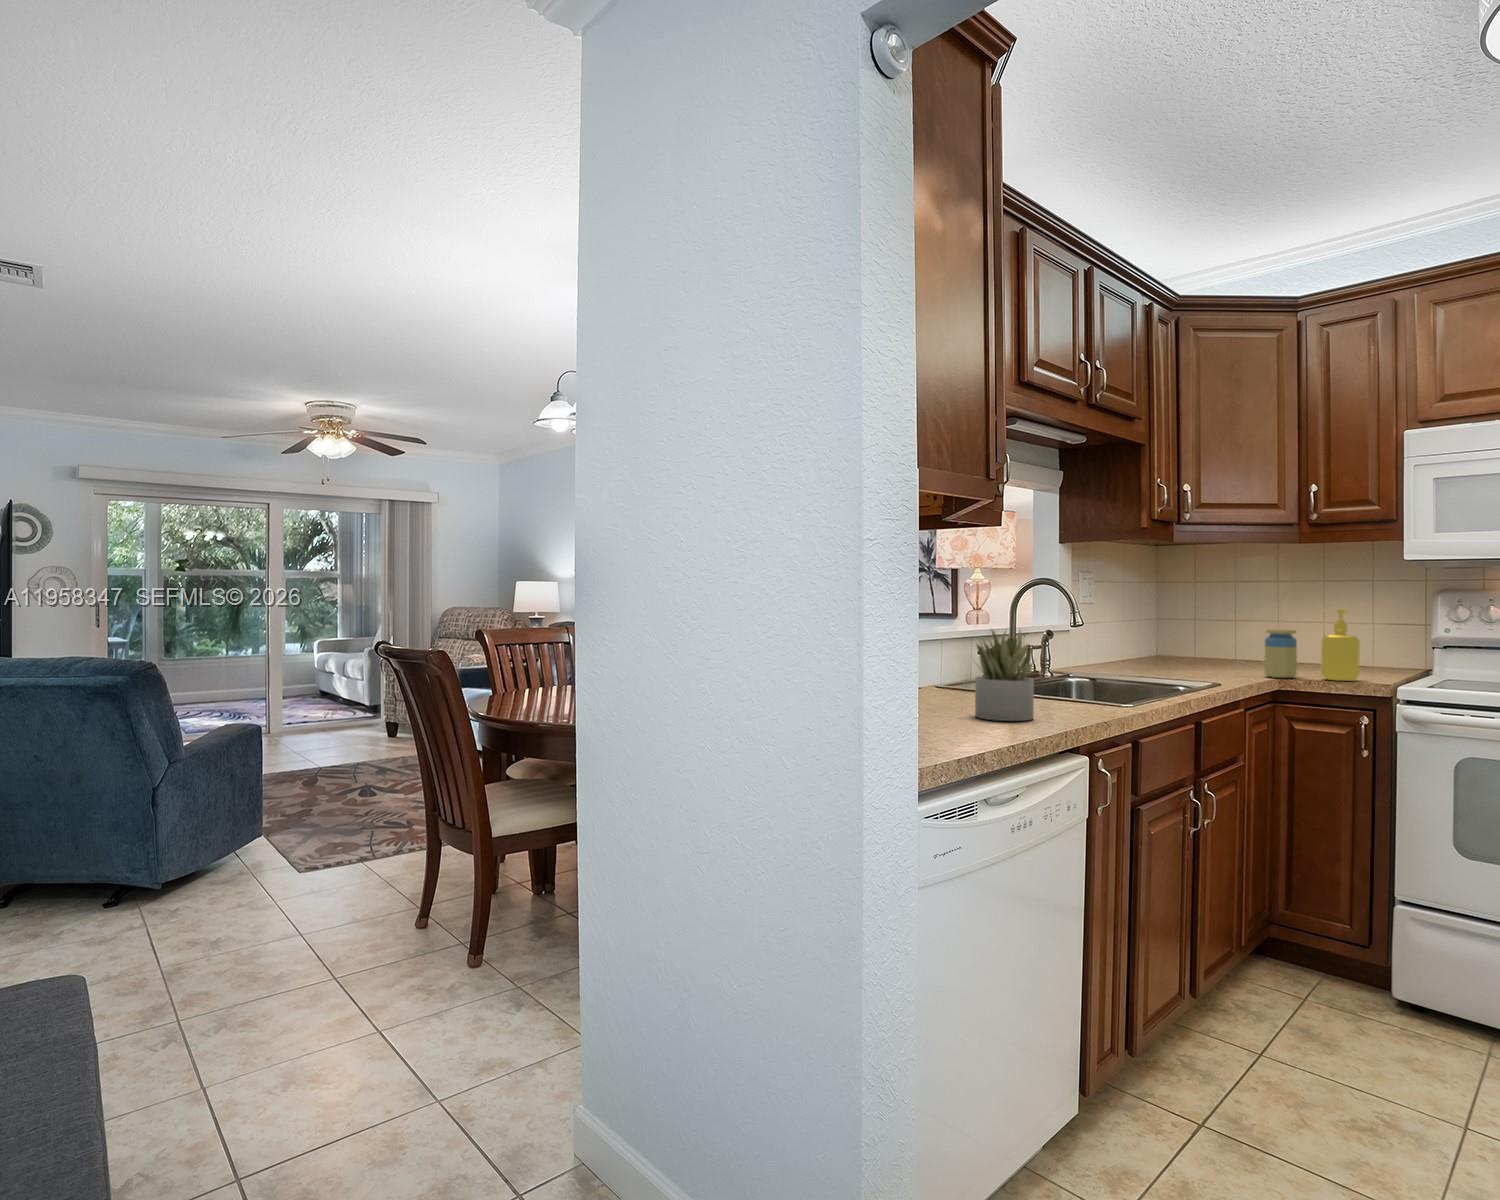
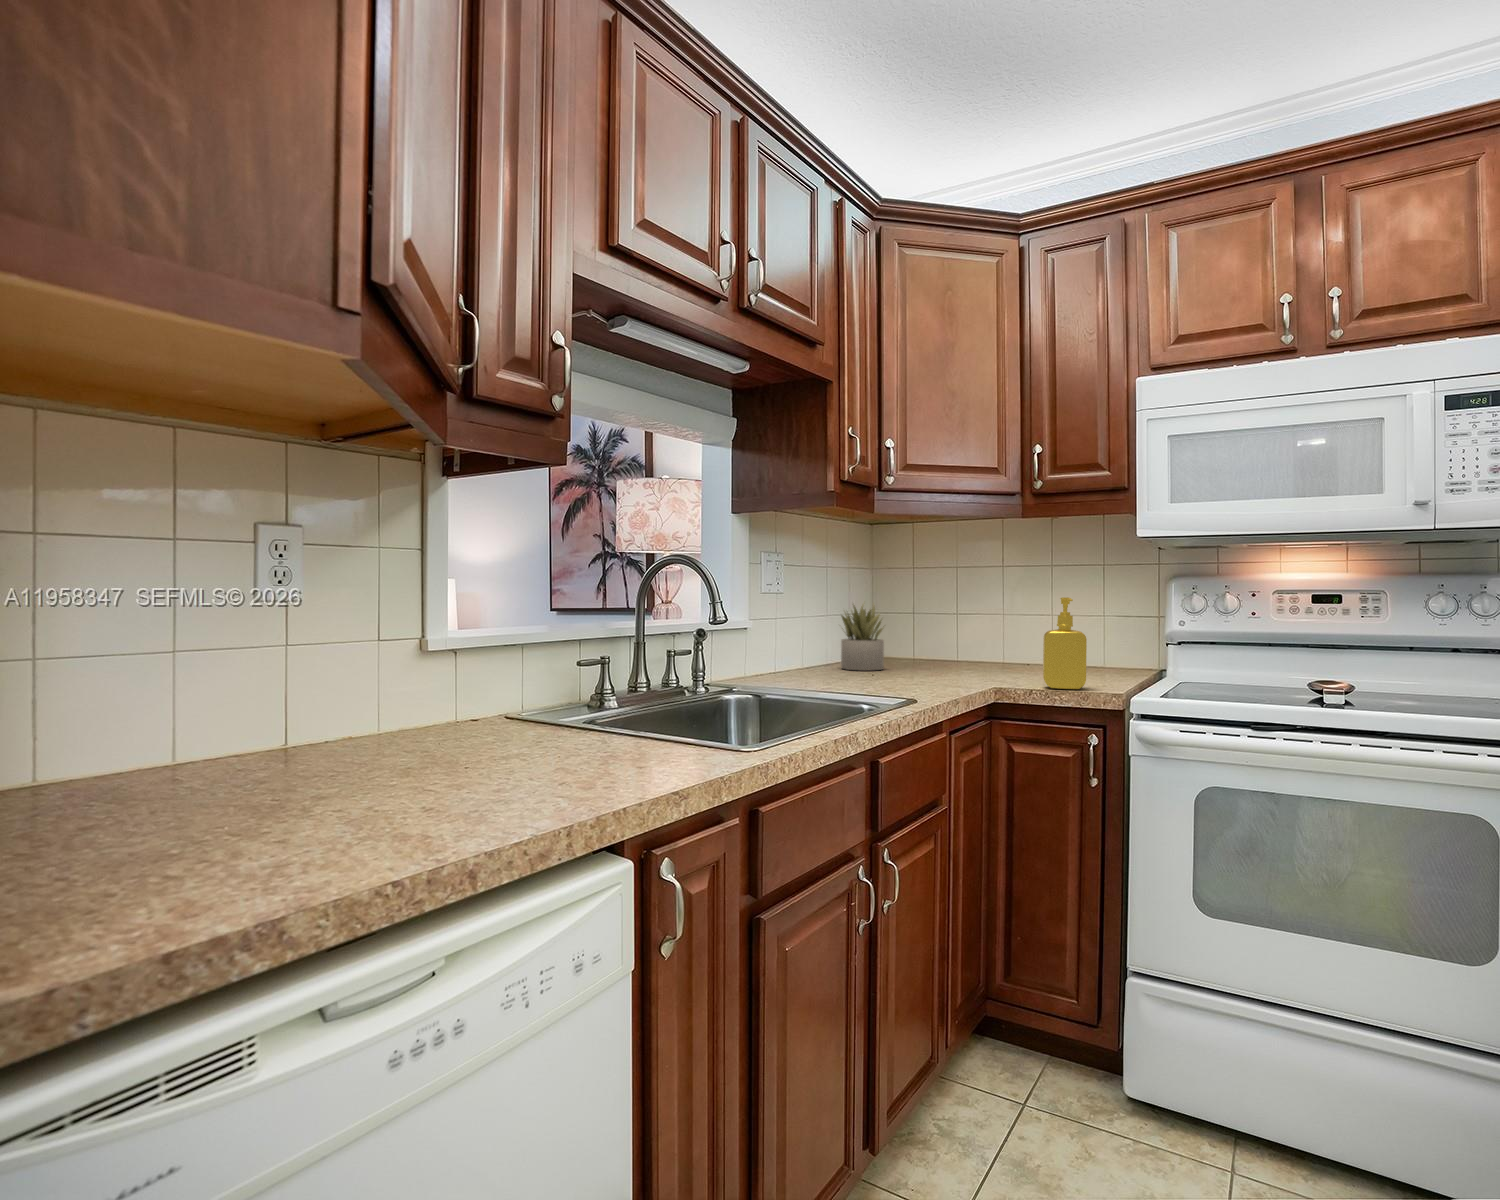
jar: present [1265,629,1297,678] -> none [978,624,1016,687]
succulent plant: present [975,630,1034,721] -> present [841,605,884,670]

